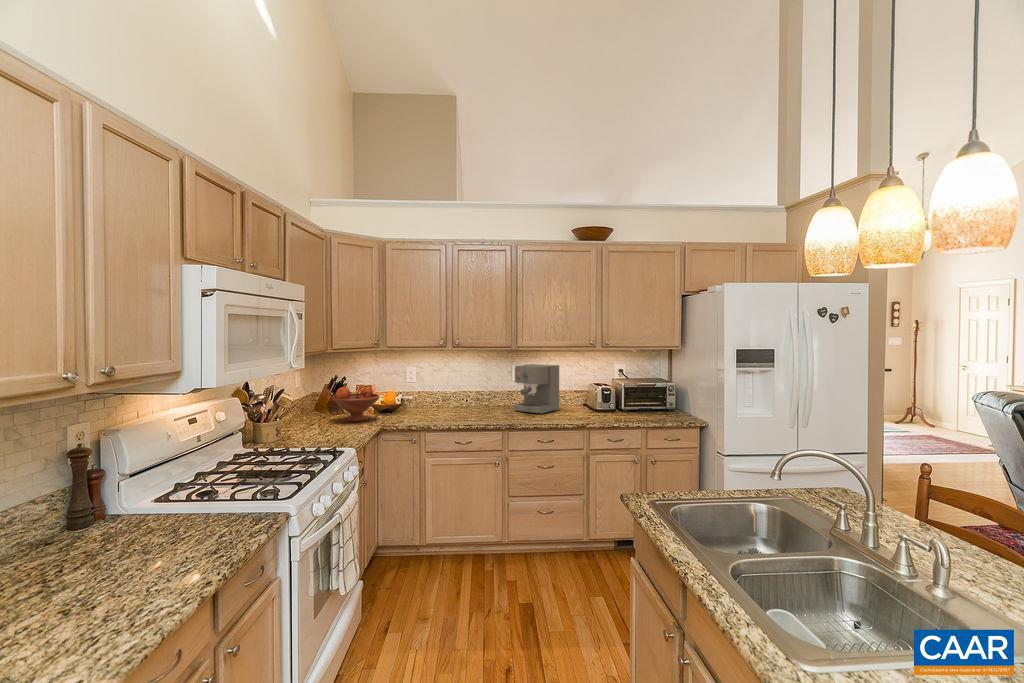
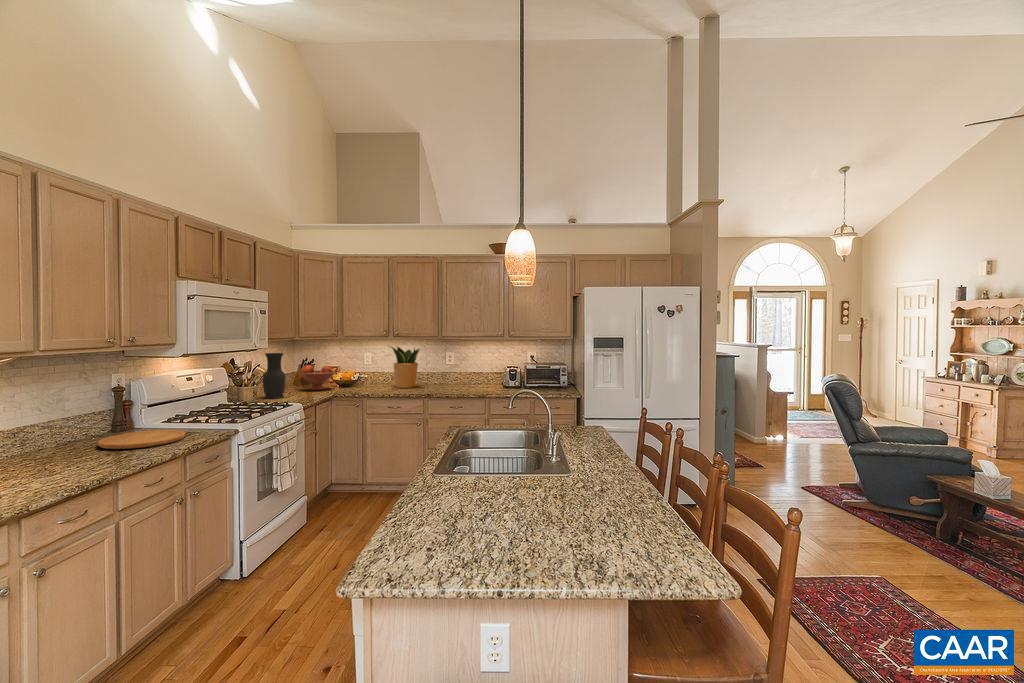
potted plant: none [443,359,491,415] -> present [389,346,419,388]
coffee maker: present [514,364,559,414] -> none [443,351,479,388]
vase: none [292,374,322,440] -> present [263,353,285,398]
cutting board: none [41,523,205,587] -> present [97,430,185,449]

